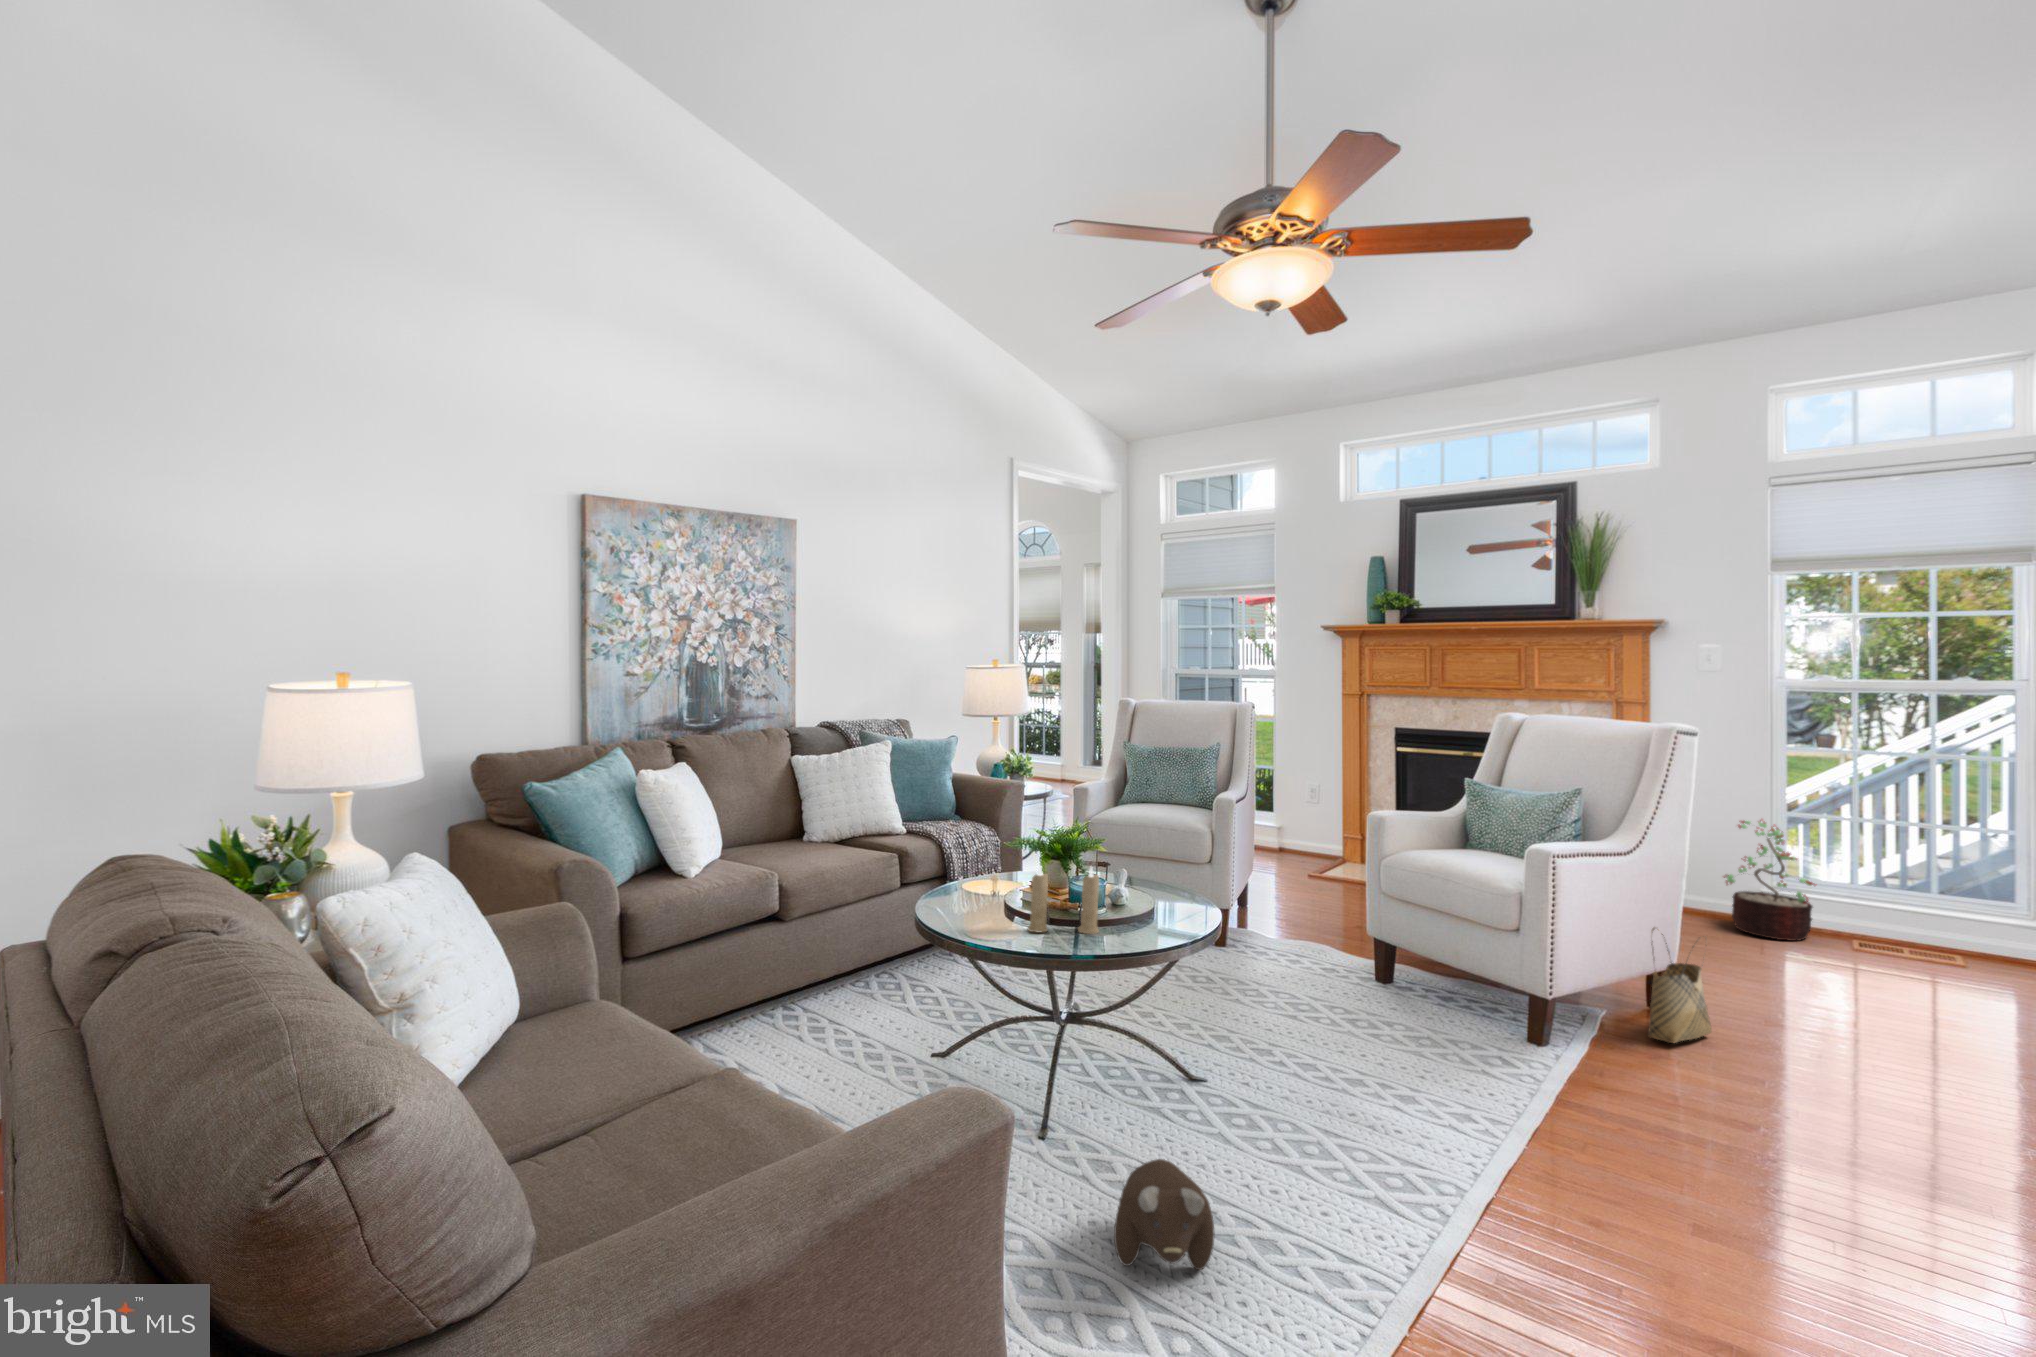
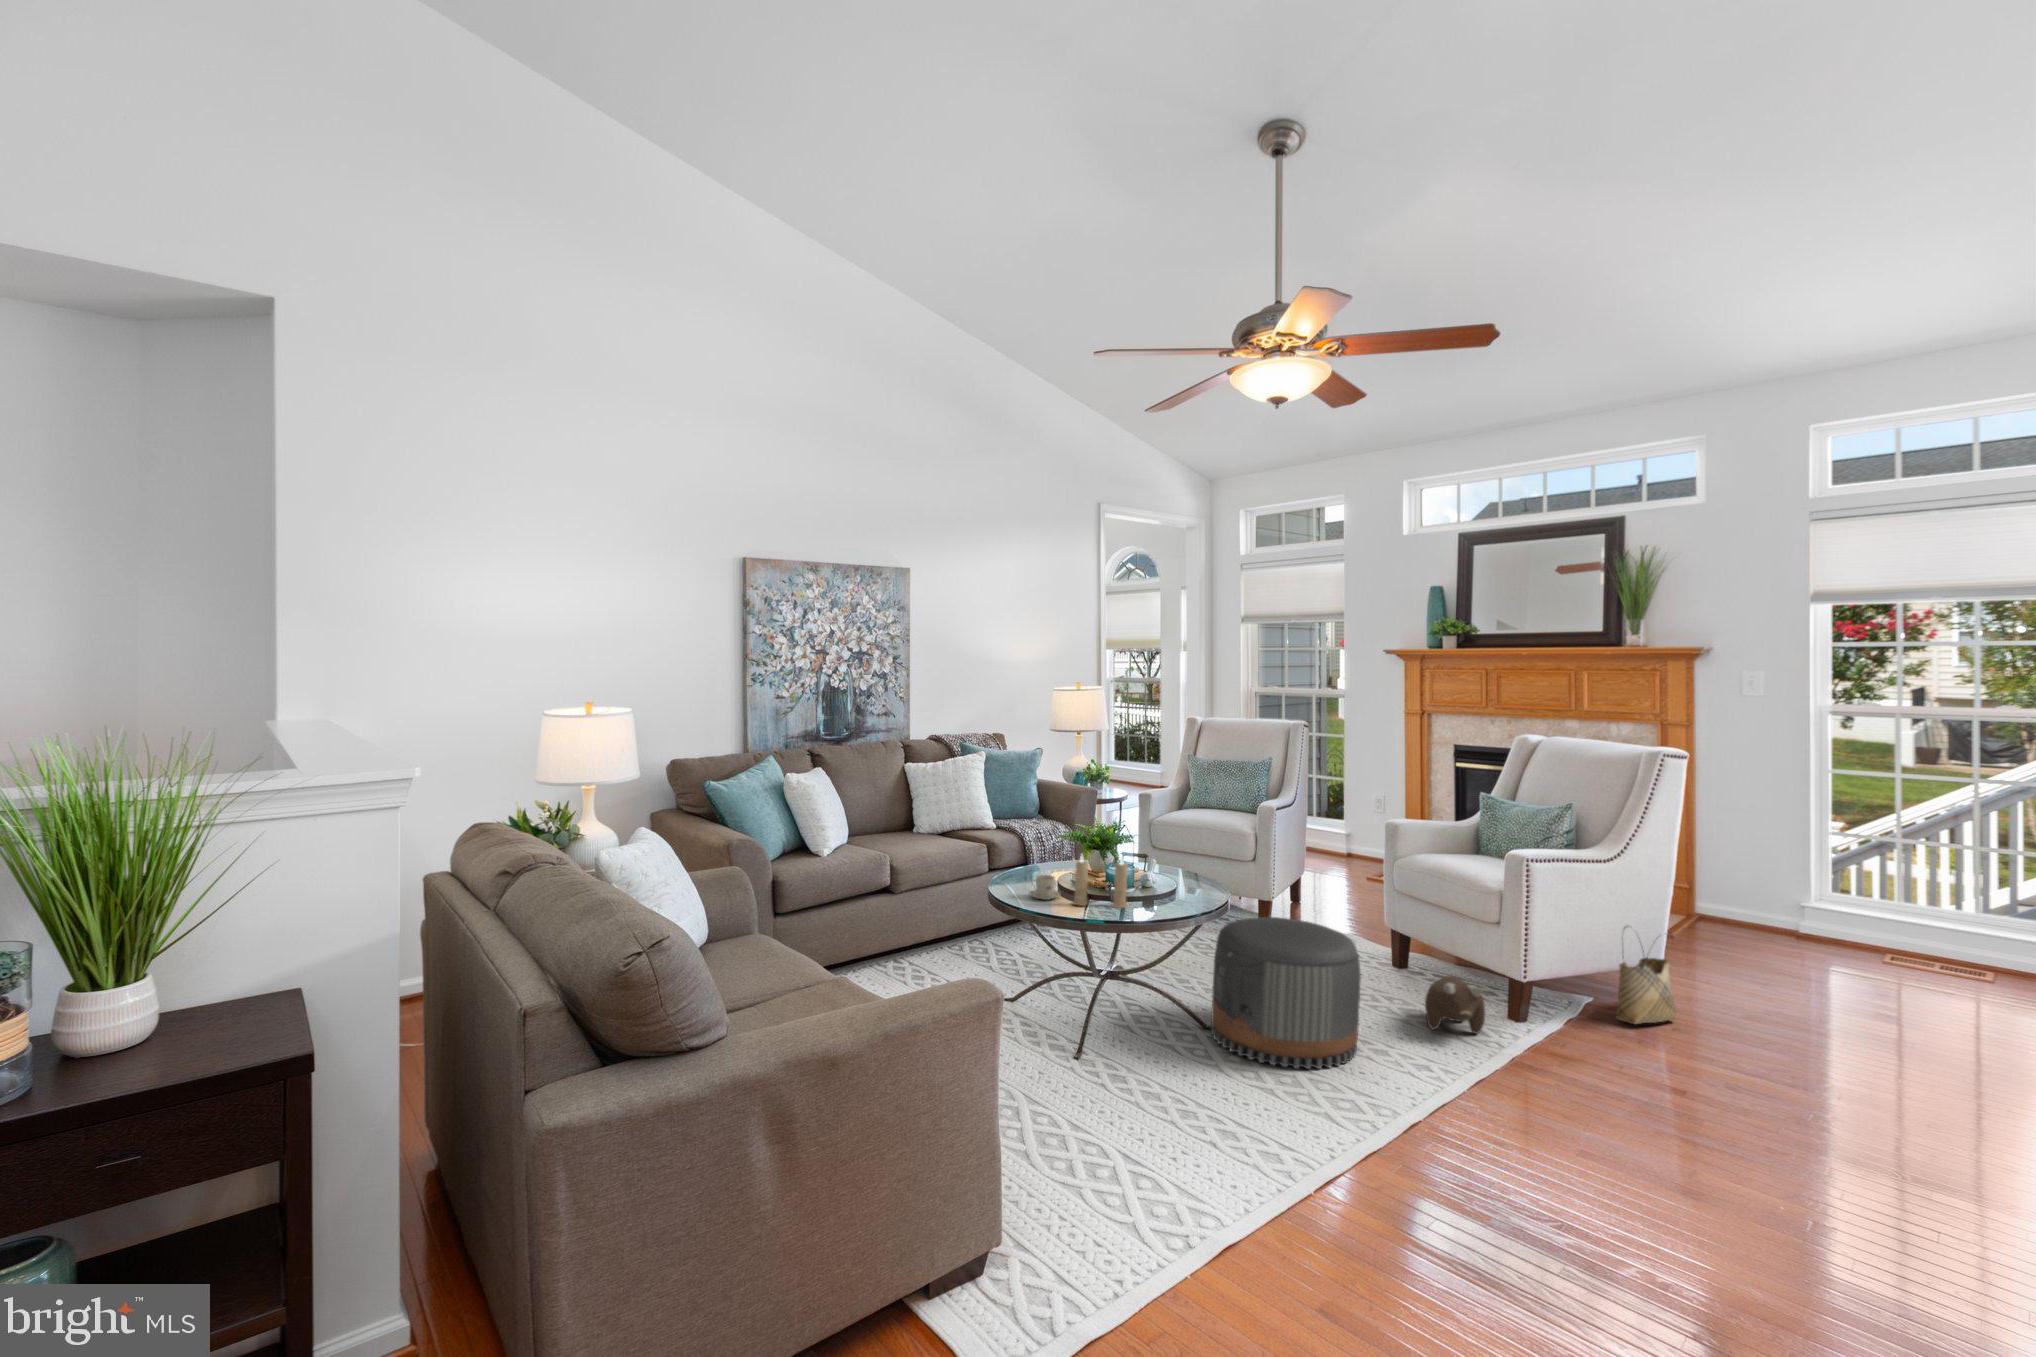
decorative plant: present [1724,820,1814,941] -> none [1755,836,1841,951]
teacup: none [968,893,1010,925] -> present [1029,875,1060,900]
pouf: none [1200,936,1388,1133] -> present [1211,917,1361,1069]
plush toy: present [1114,1159,1214,1270] -> present [1425,976,1485,1034]

